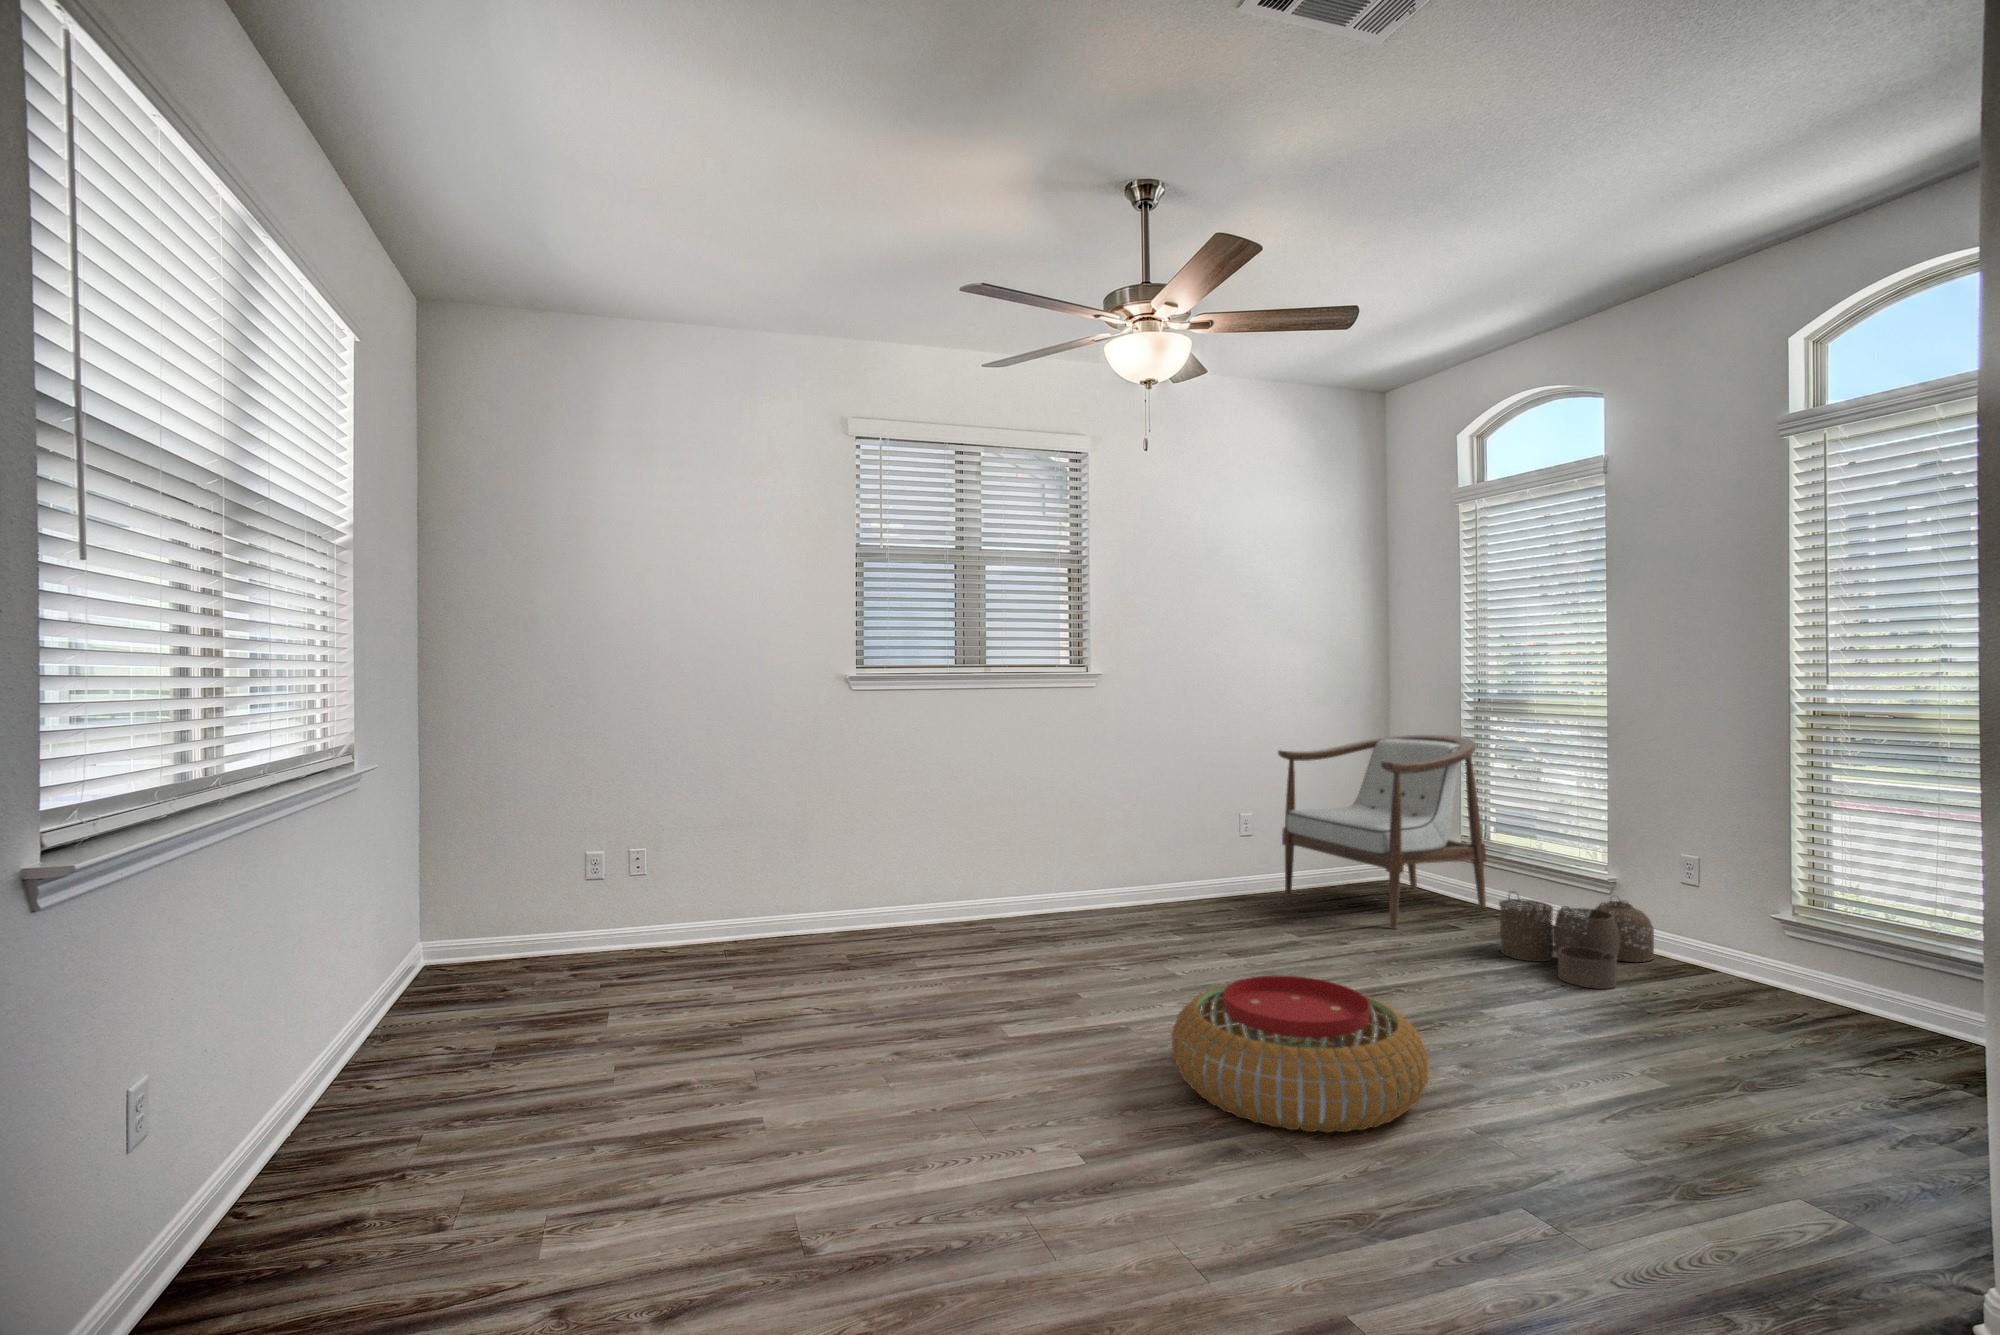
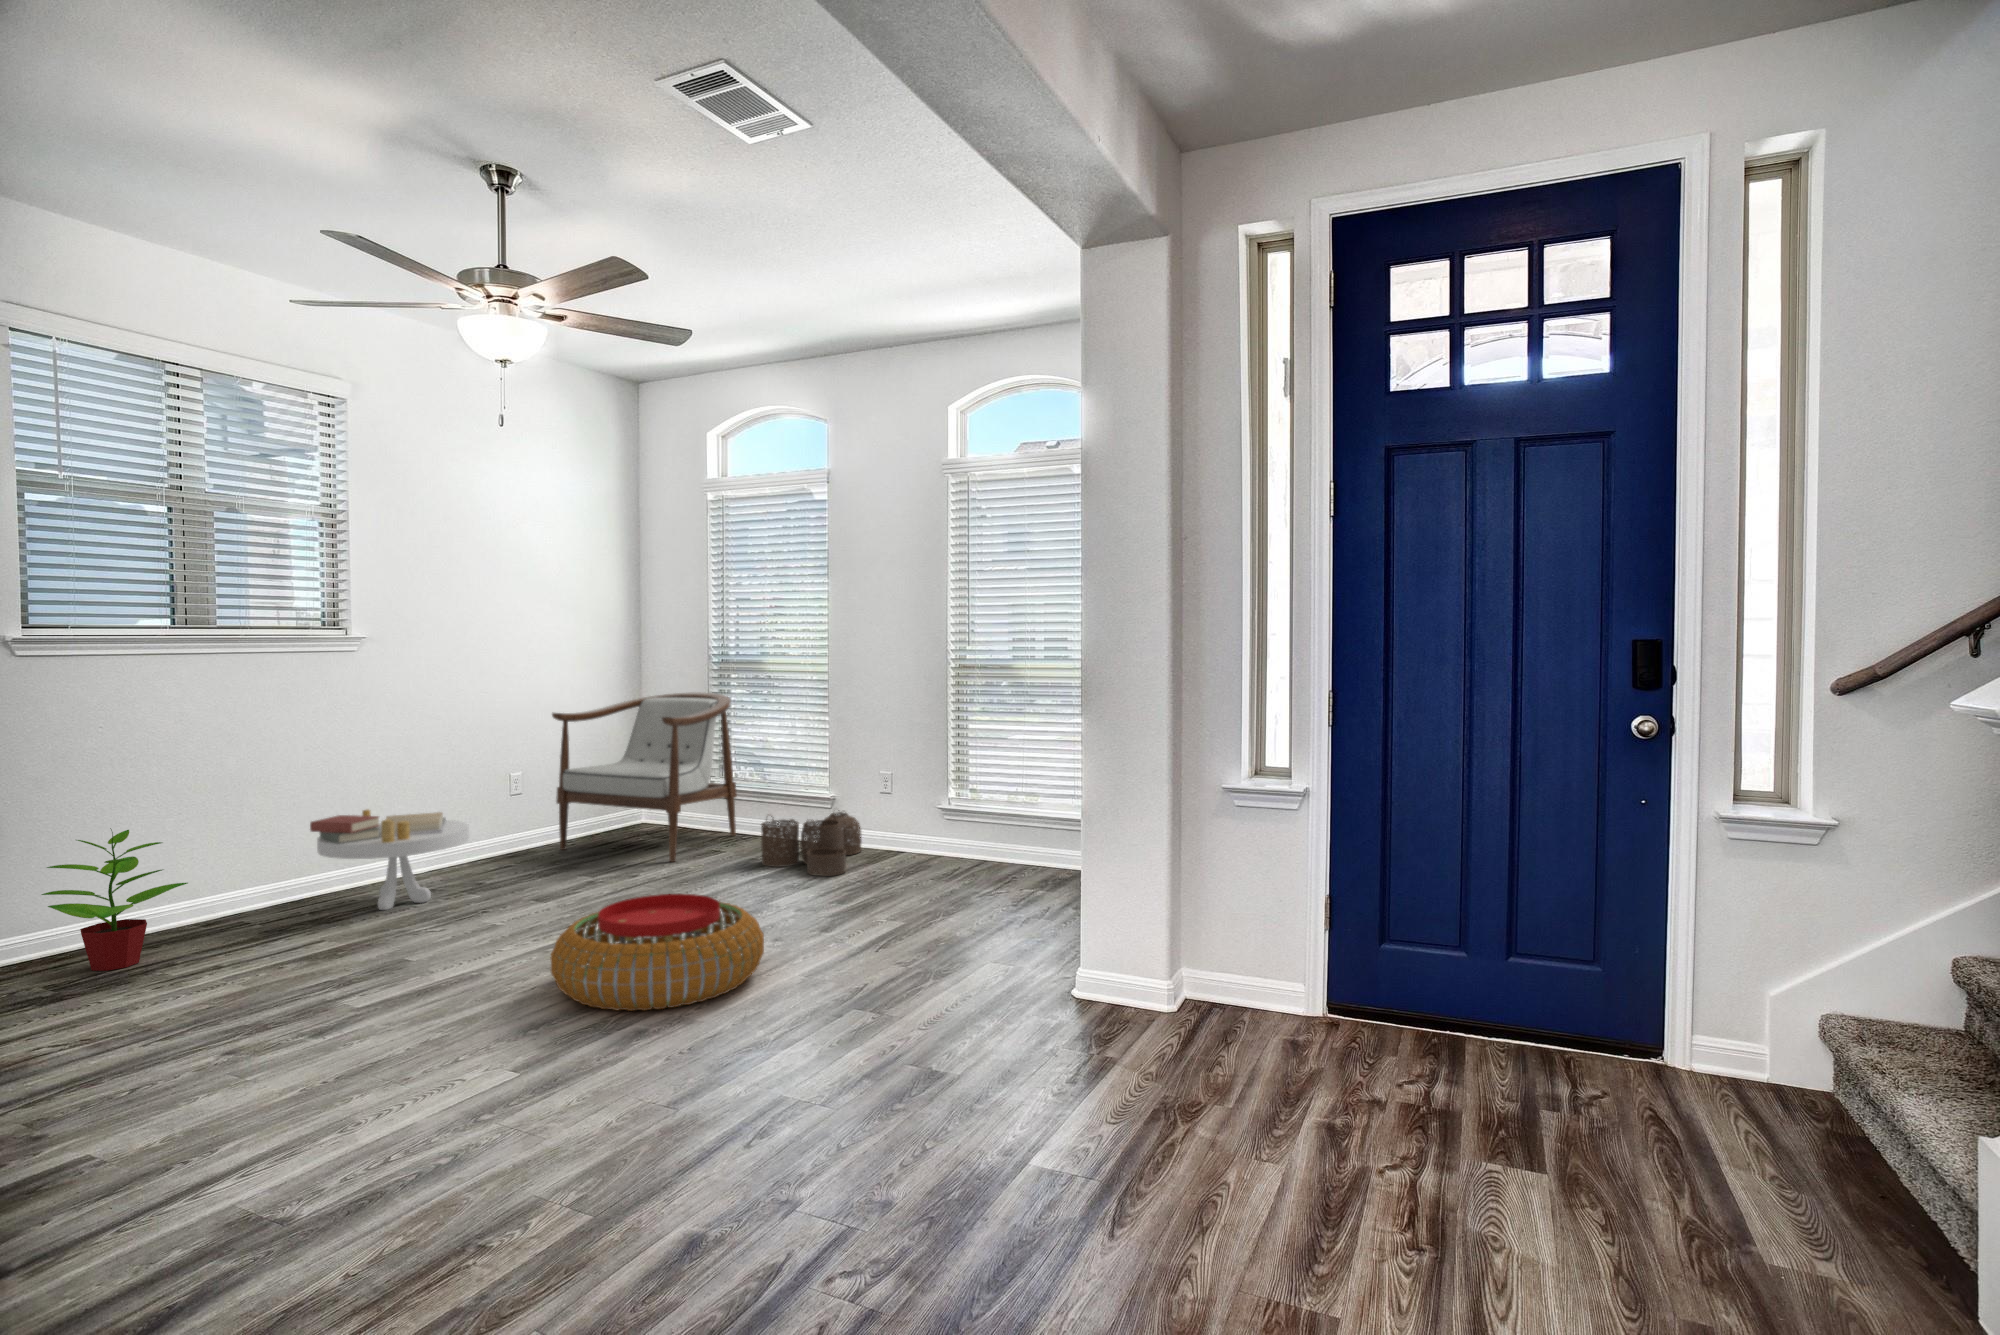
potted plant: none [857,827,951,943] -> present [42,828,188,971]
side table: none [1045,832,1176,930] -> present [310,810,469,910]

